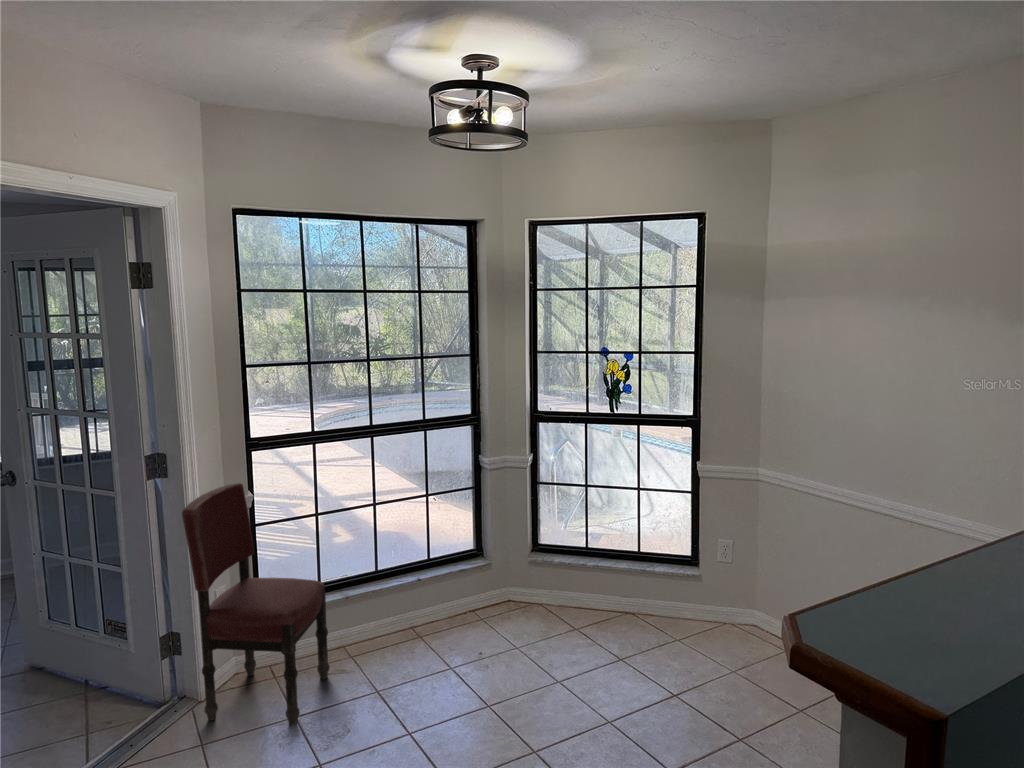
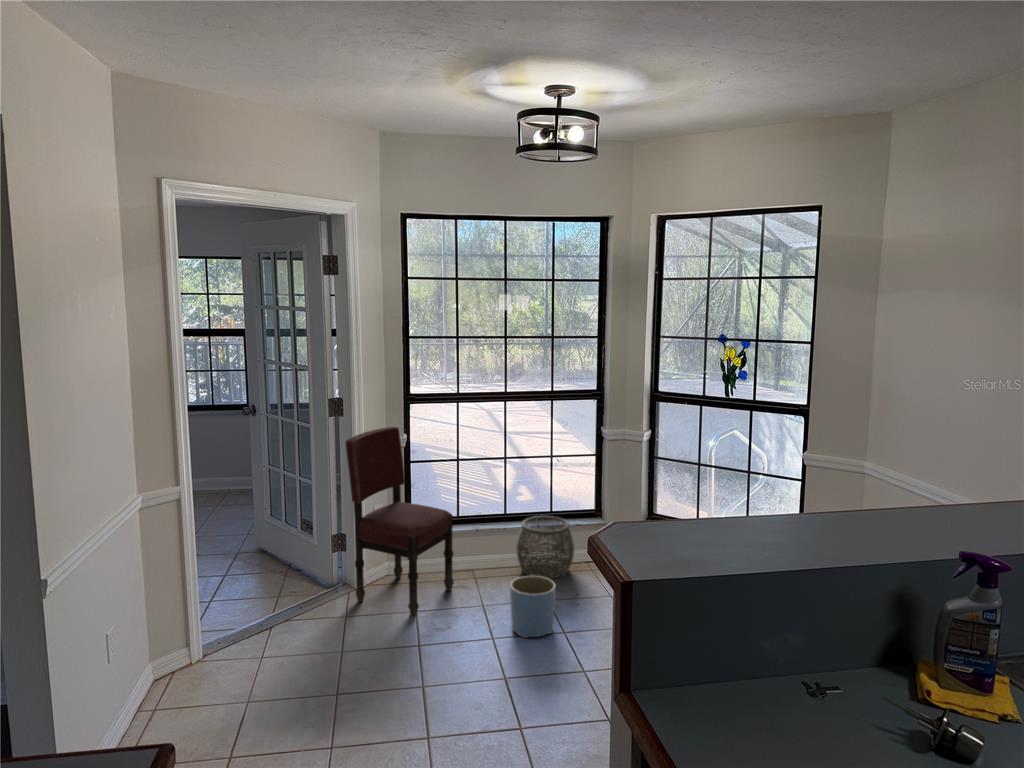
woven basket: none [393,565,462,643] -> present [516,516,574,579]
planter: none [422,644,477,725] -> present [510,576,556,638]

